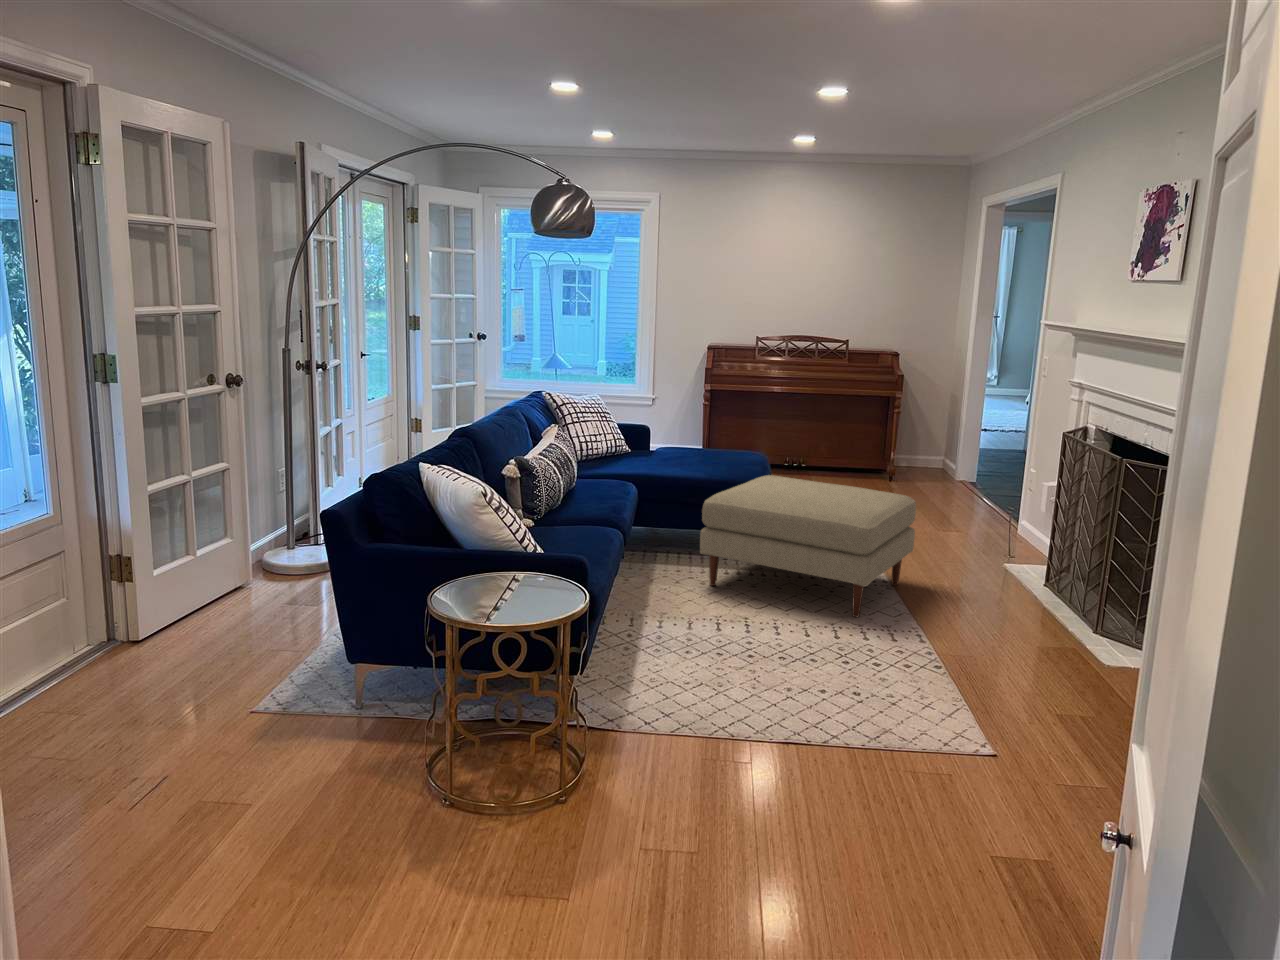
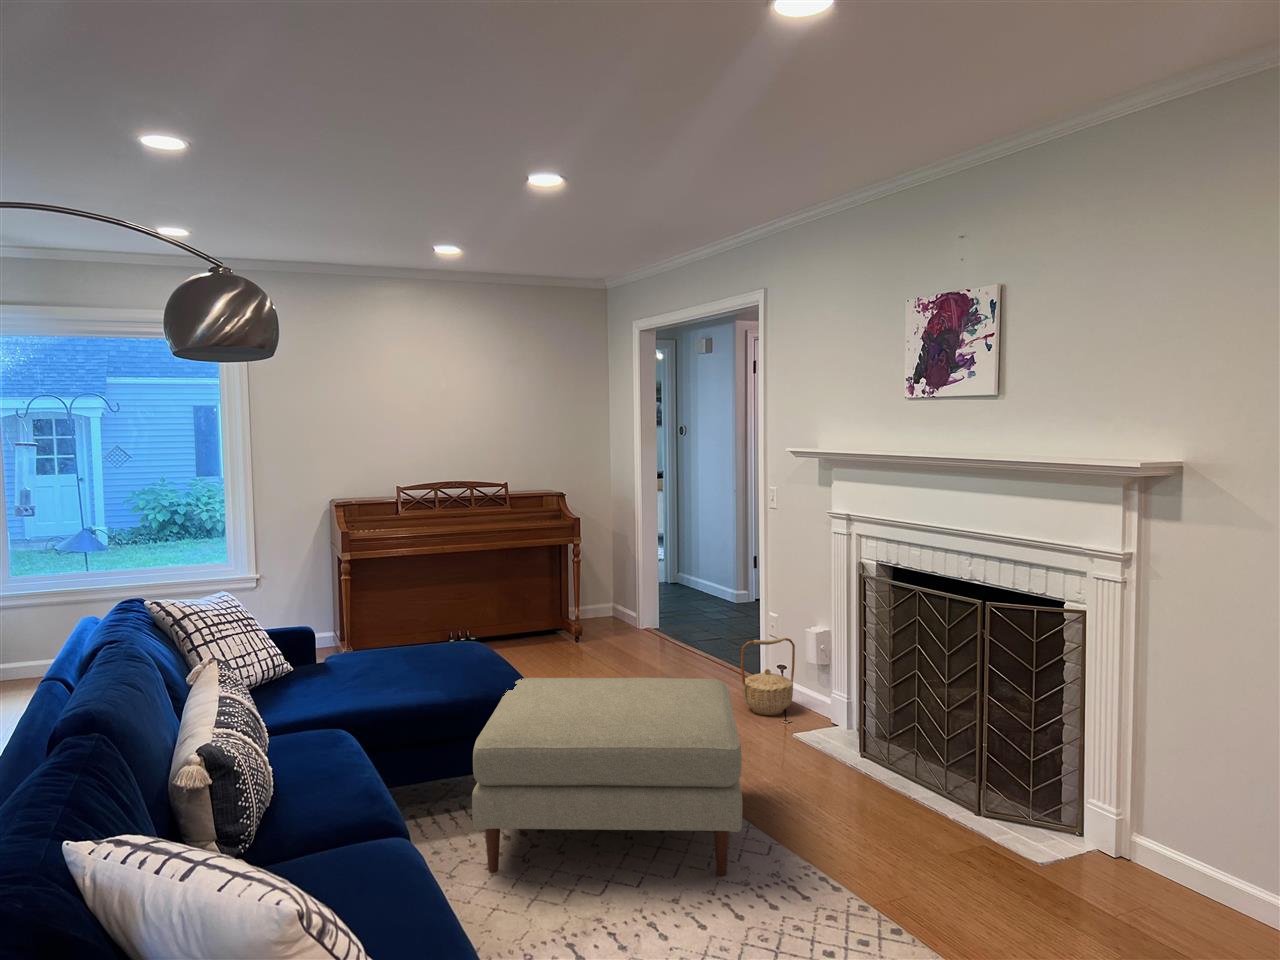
basket: none [982,487,1039,553] -> present [741,638,795,715]

